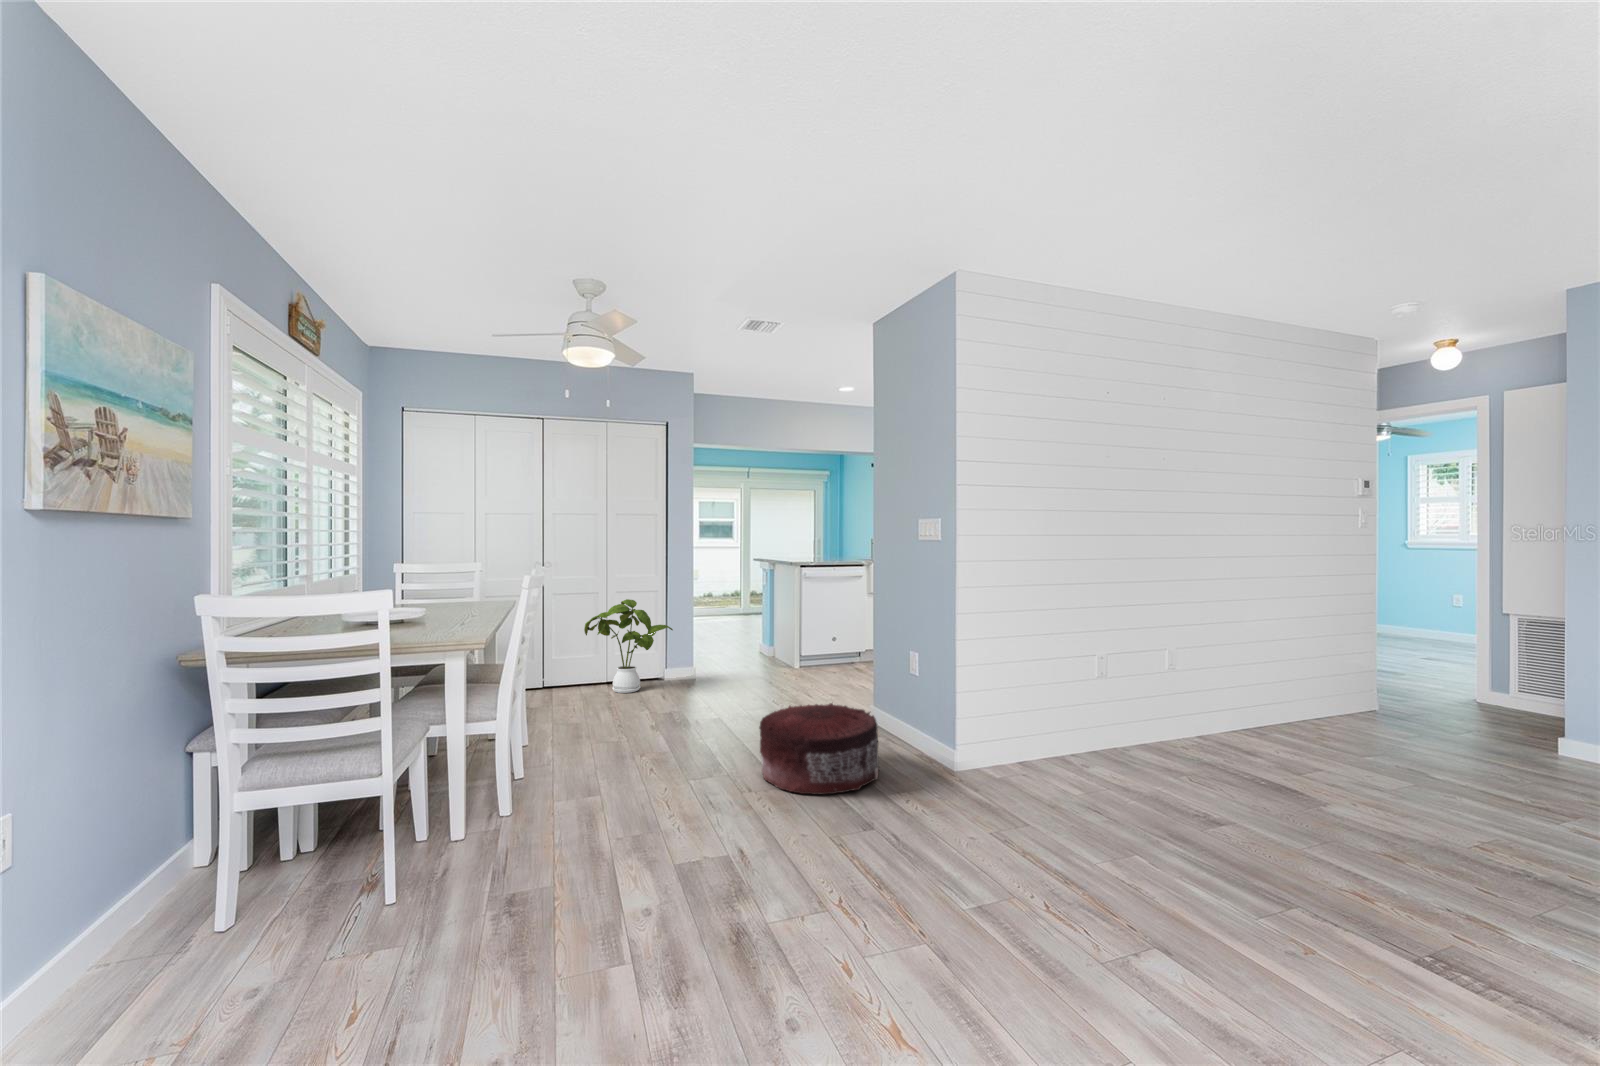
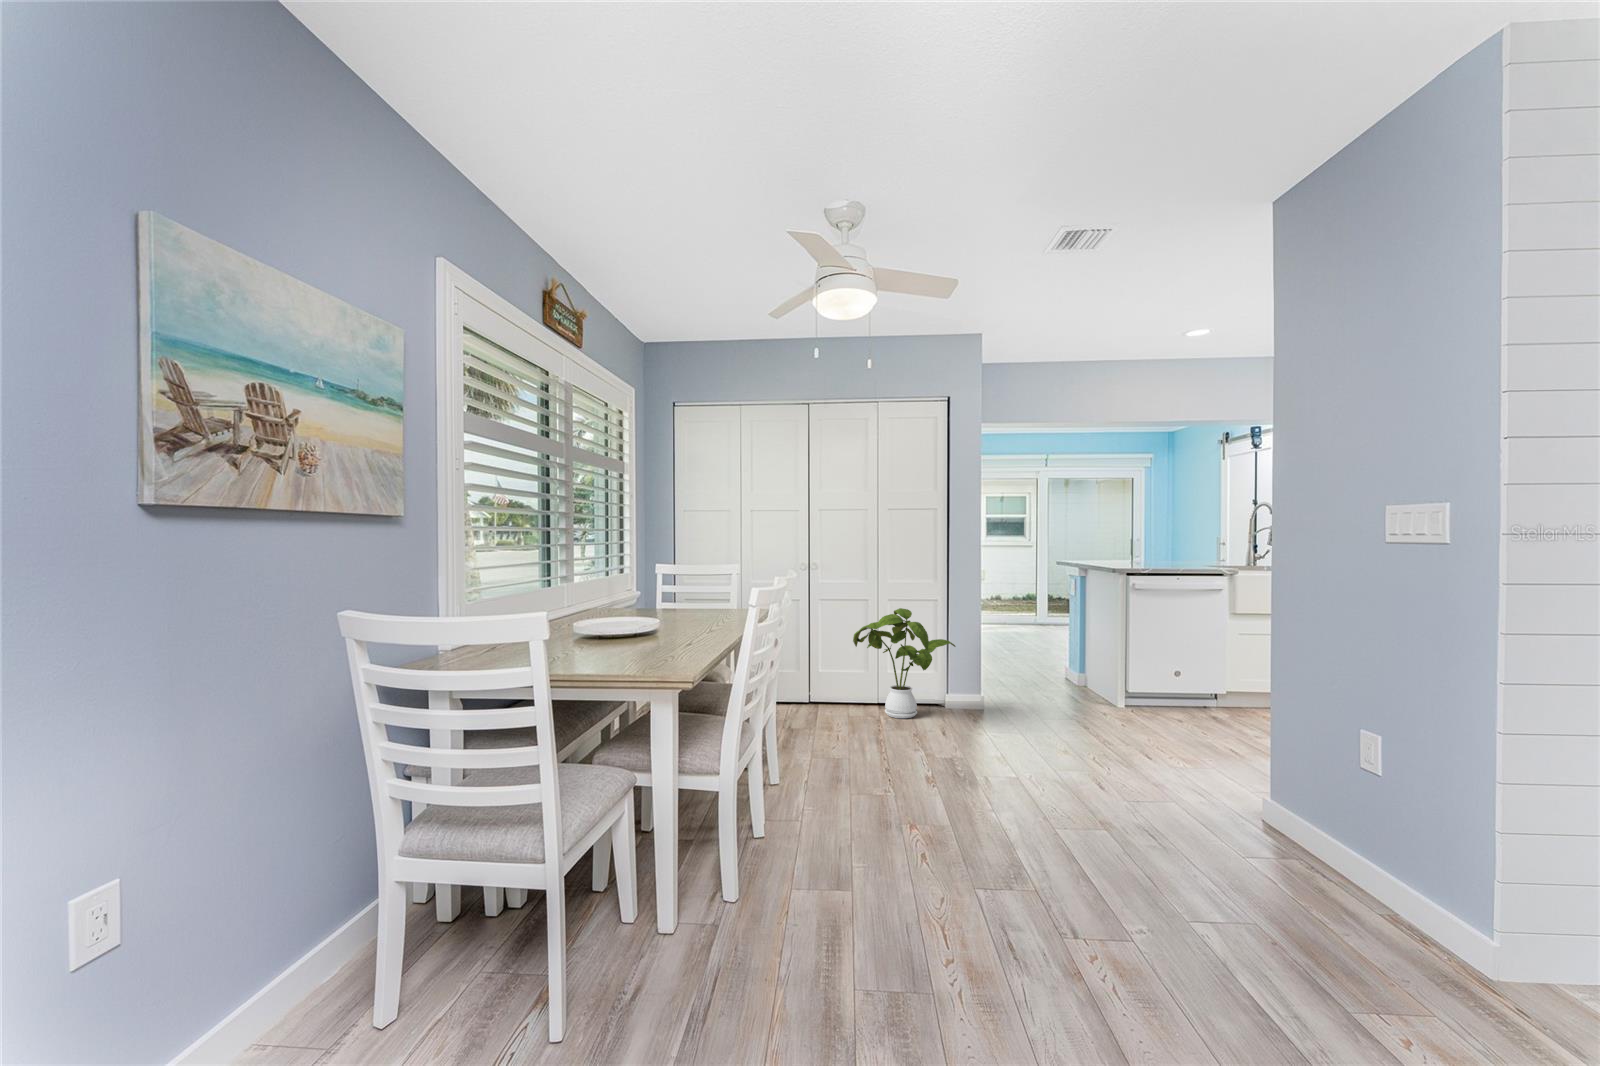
pouf: present [759,703,879,794] -> none [1086,790,1315,980]

